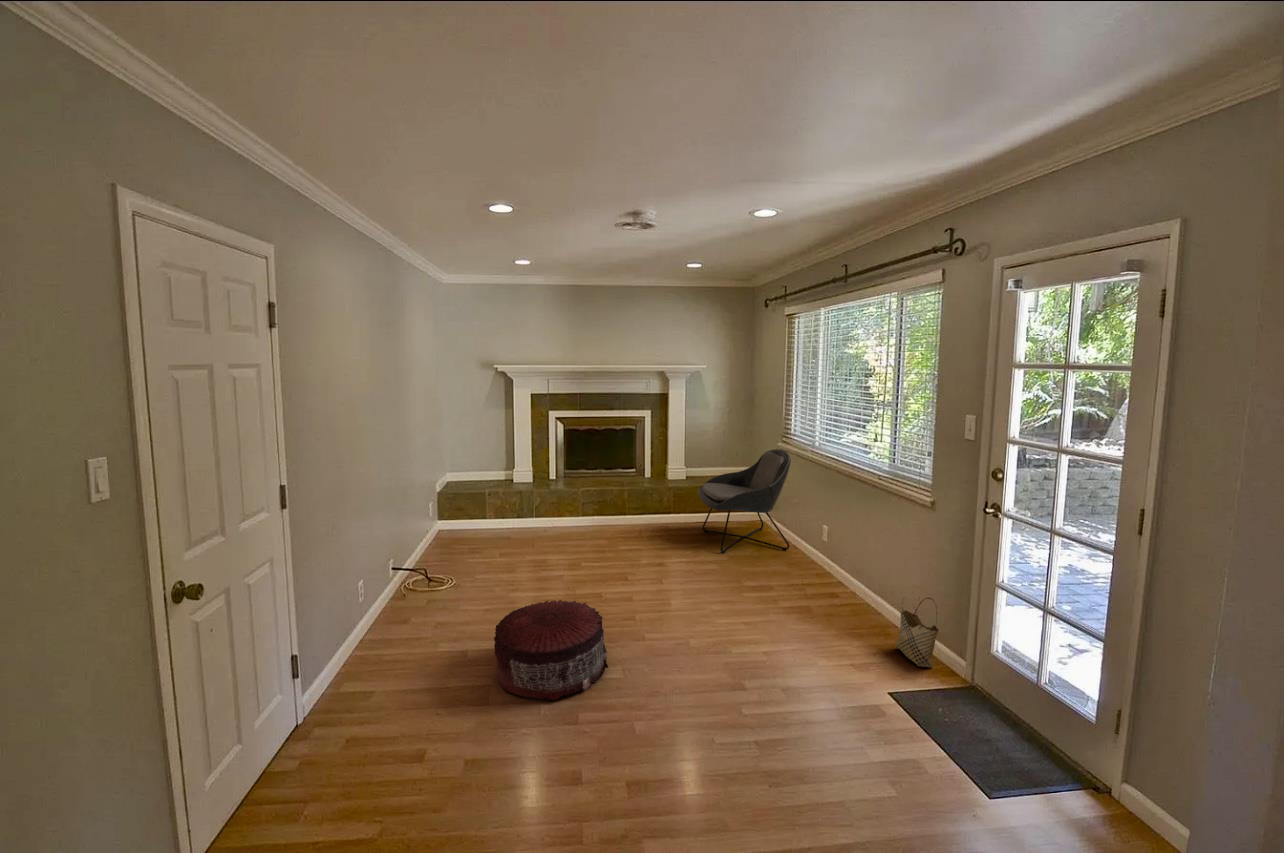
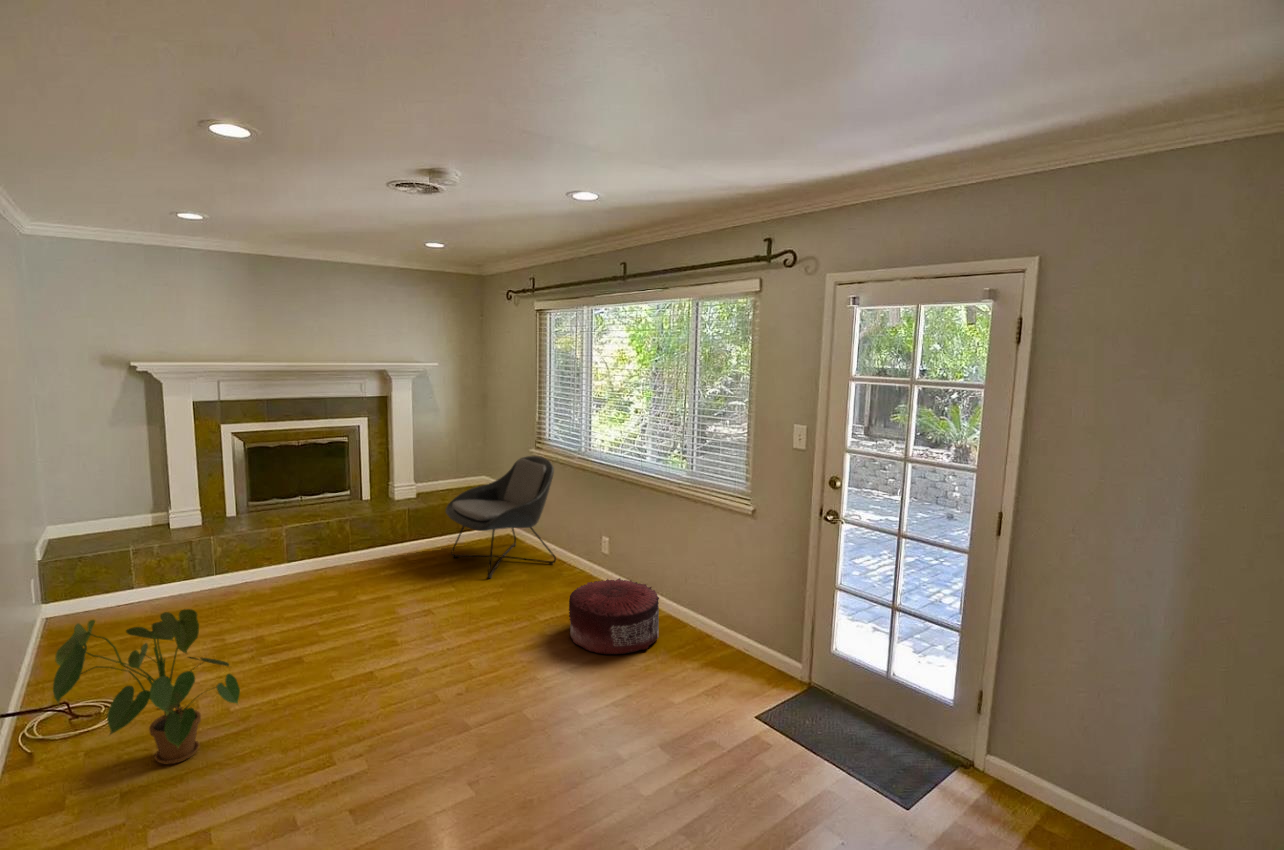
house plant: none [363,526,473,637] -> present [53,609,240,764]
woven basket: present [896,597,939,667] -> none [695,587,733,648]
pouf: present [494,600,608,700] -> present [569,578,659,655]

